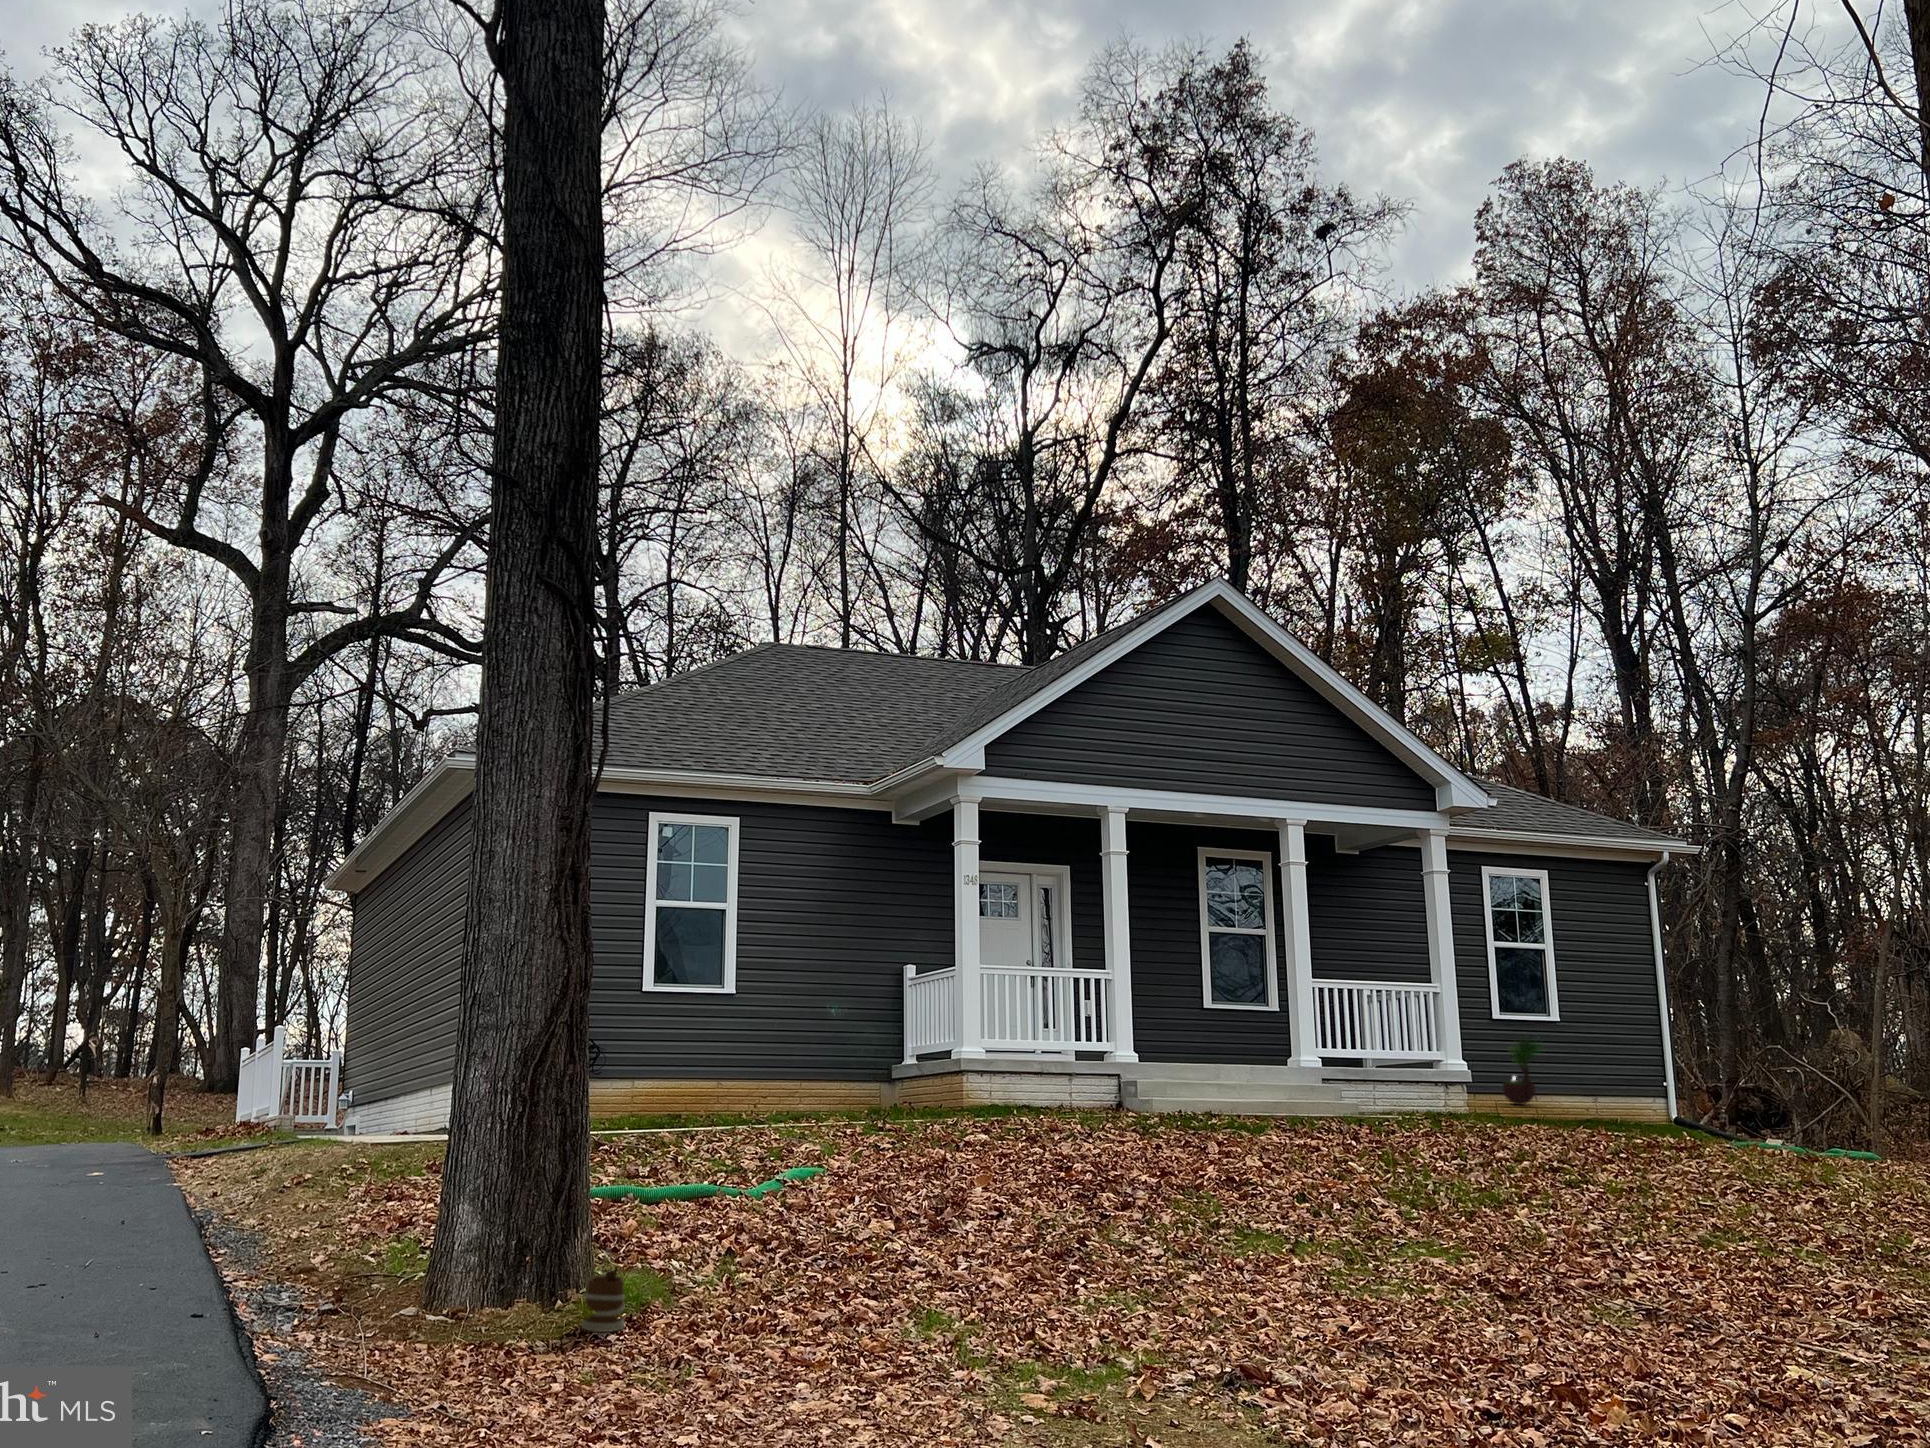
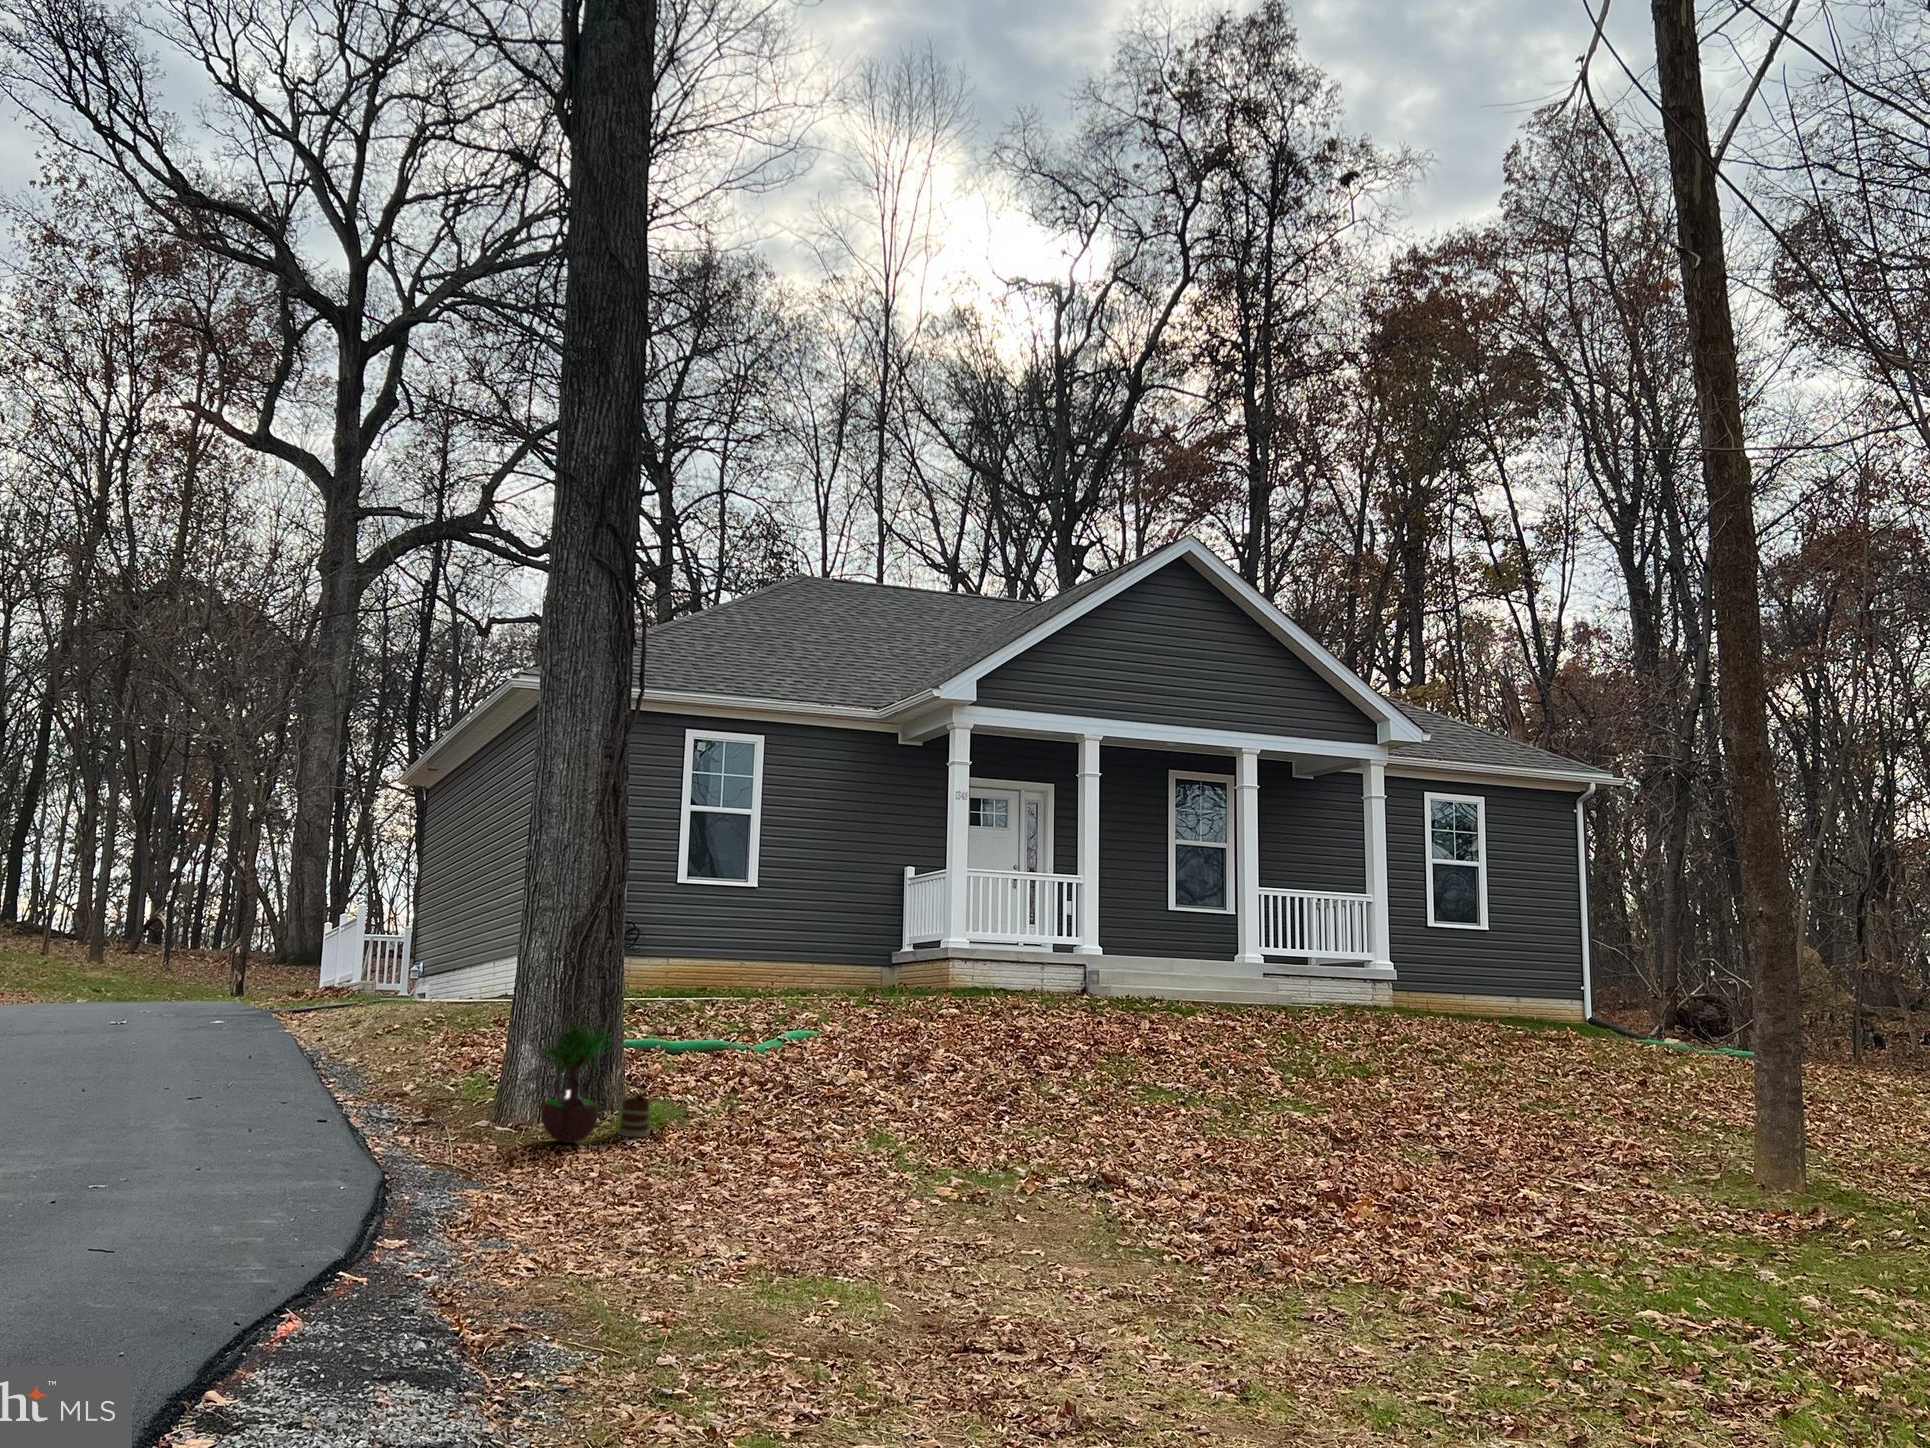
potted tree: present [1503,1036,1541,1105] -> present [536,1022,609,1143]

